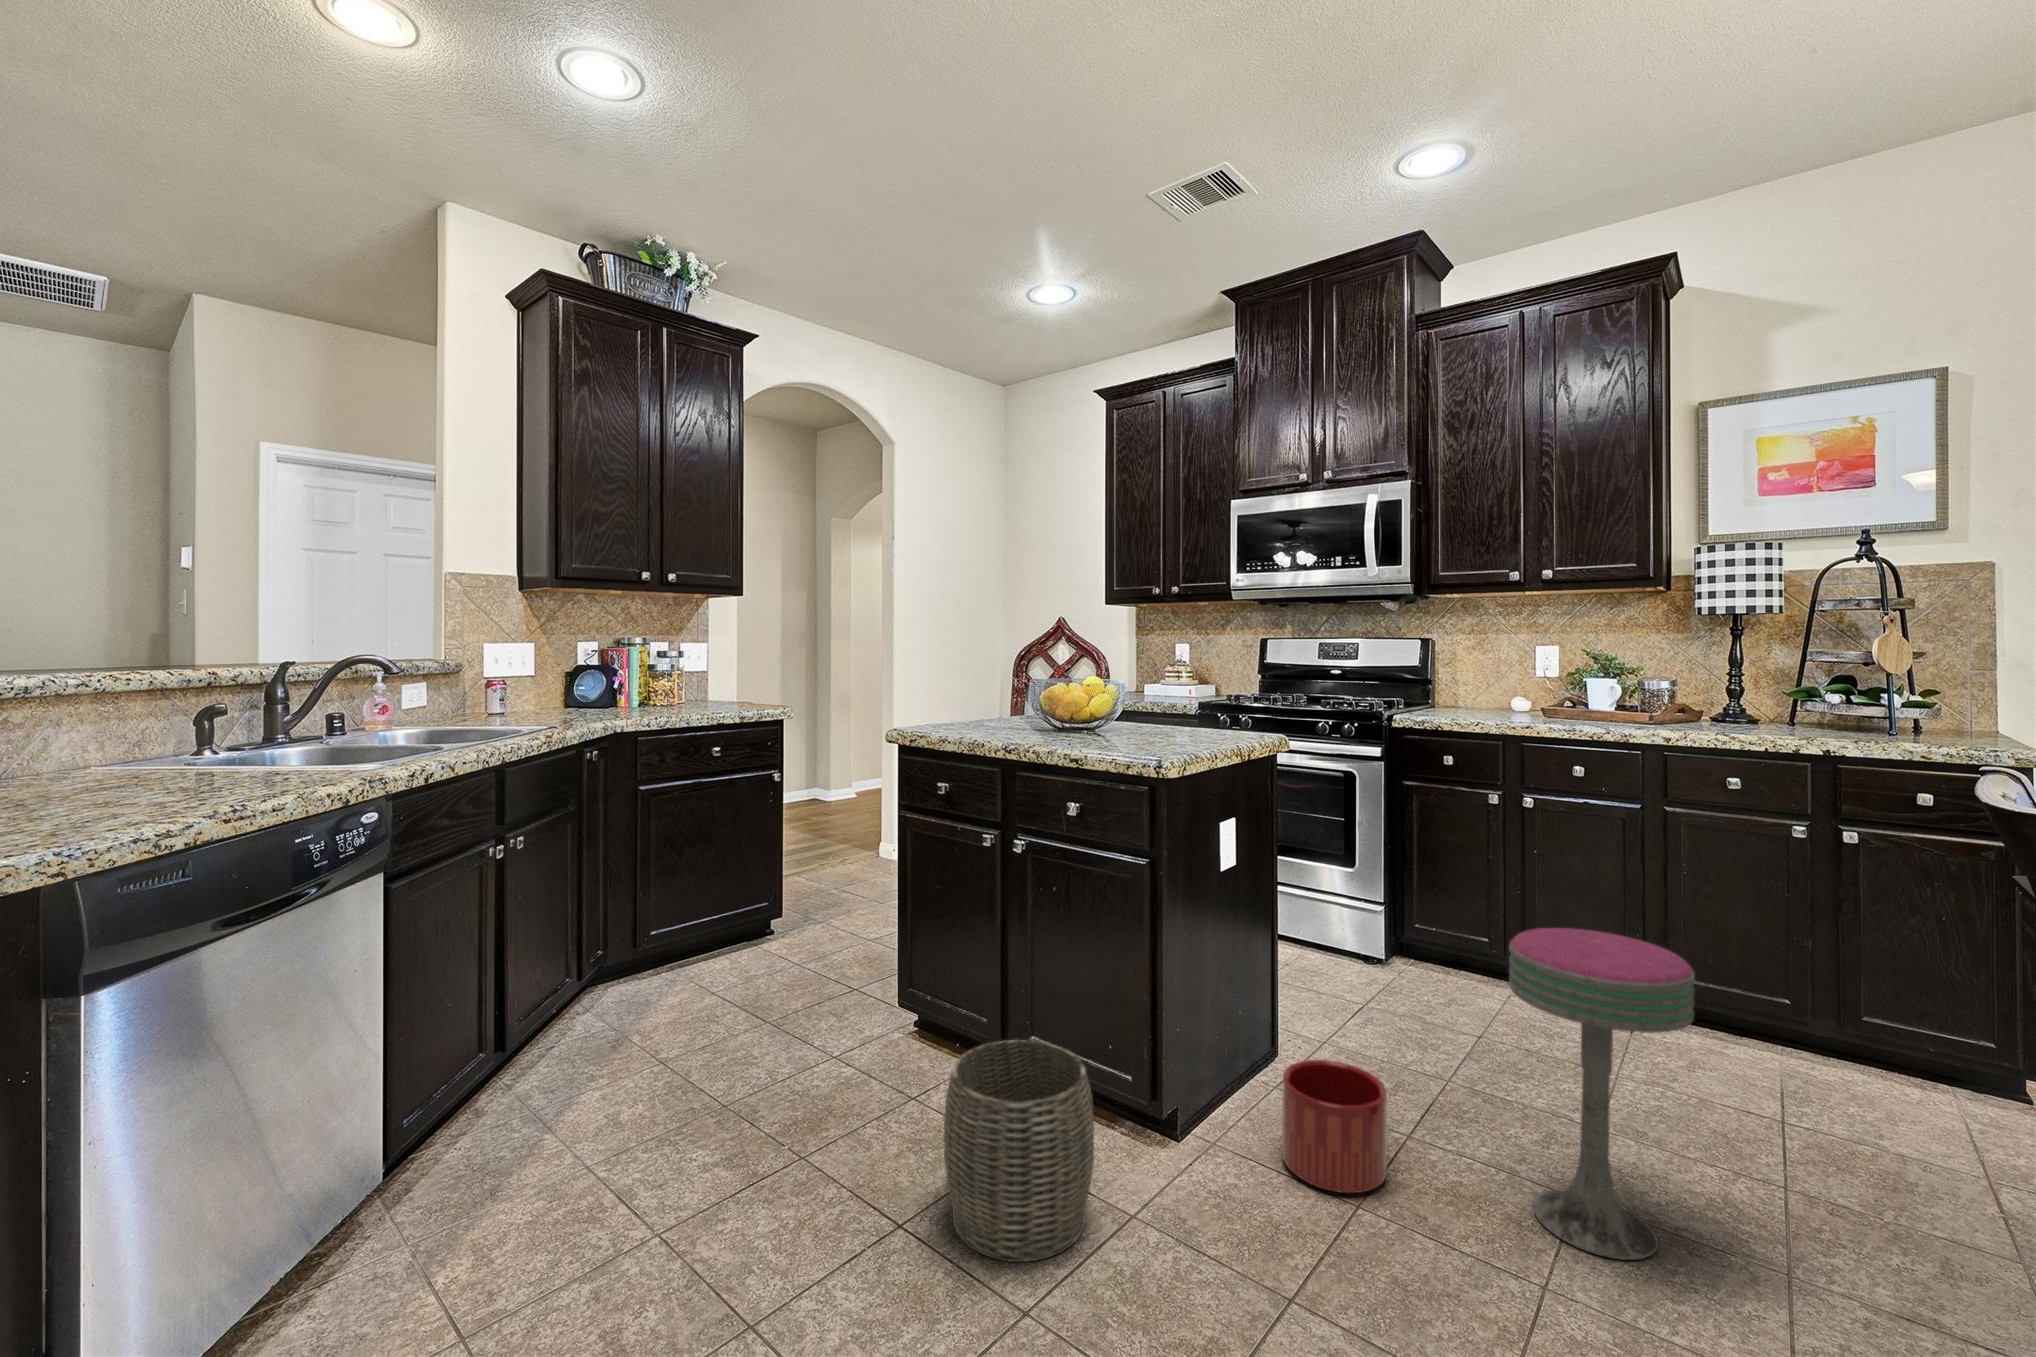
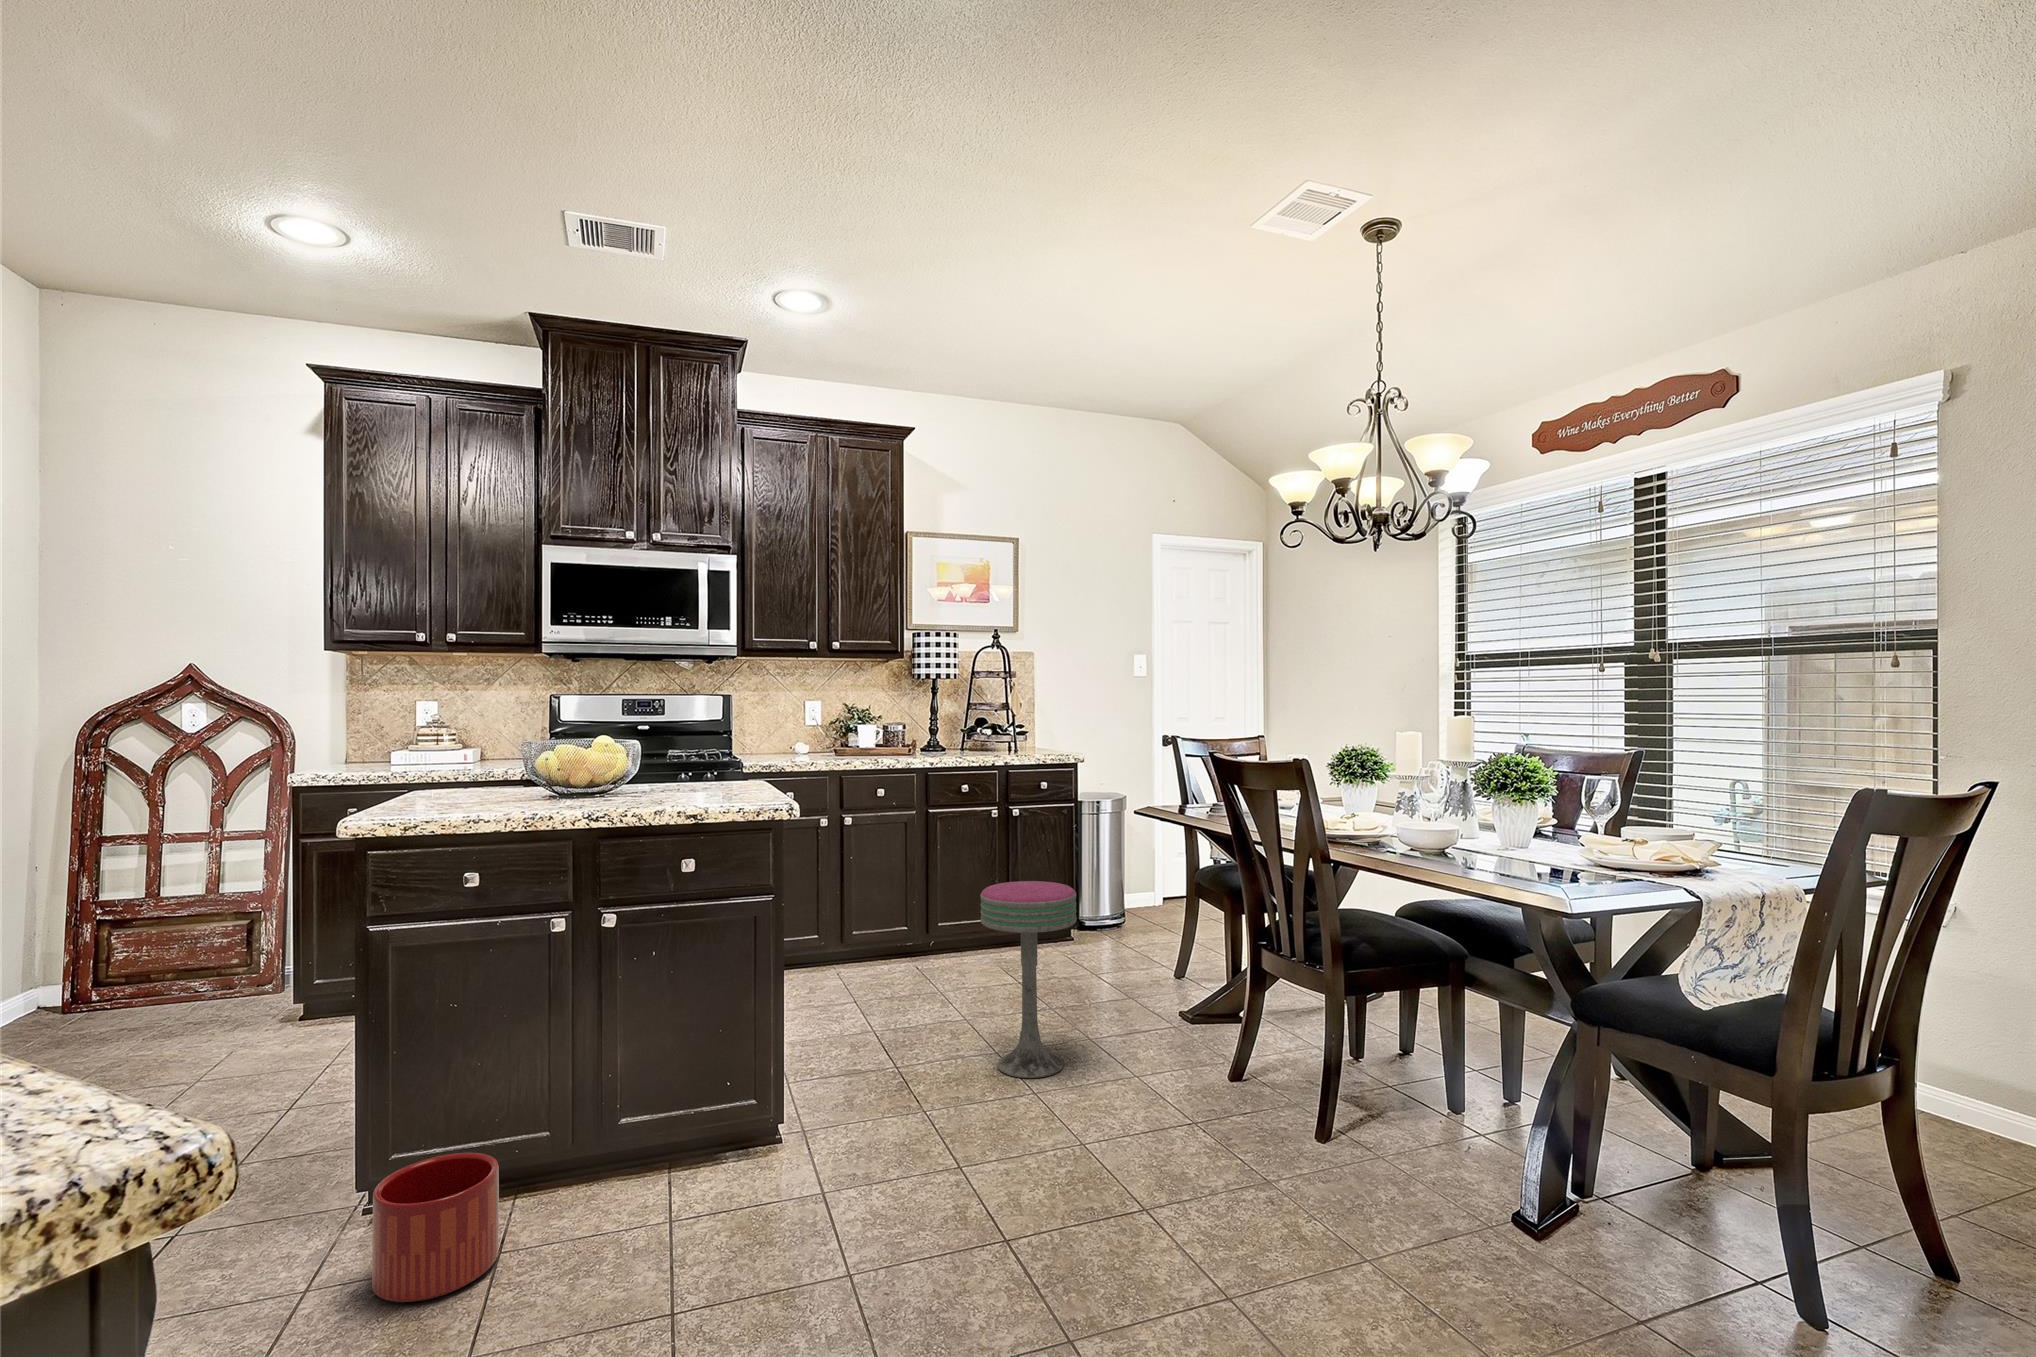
woven basket: present [944,1040,1094,1262] -> none [685,1078,834,1286]
planter: present [1282,1060,1387,1193] -> present [372,1153,499,1302]

